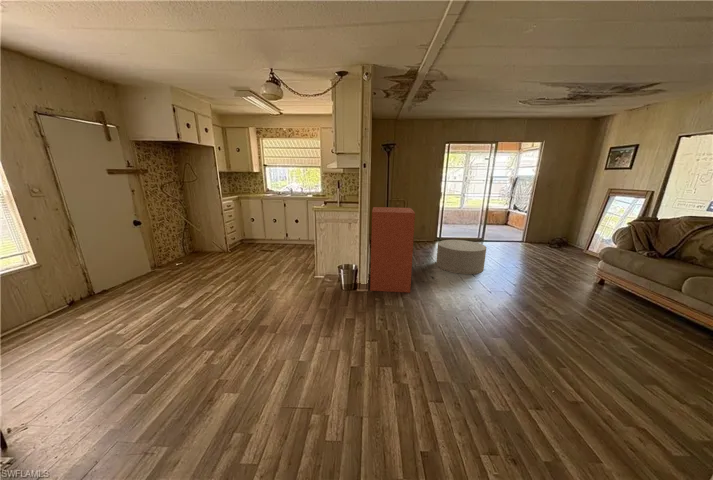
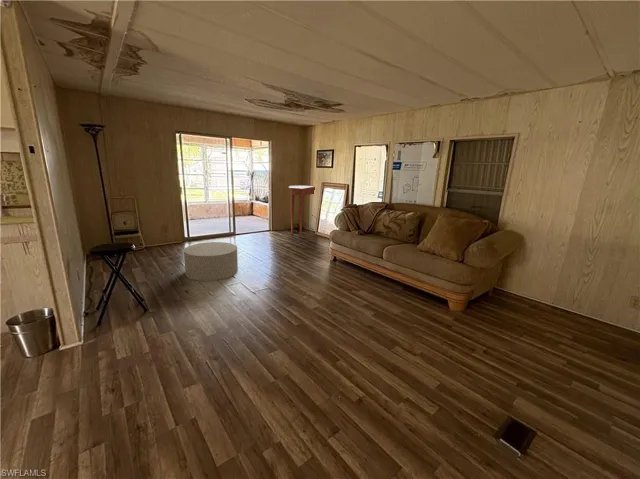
console table: none [552,193,601,251] -> present [289,186,315,237]
bookshelf: present [370,207,415,293] -> none [68,215,154,341]

